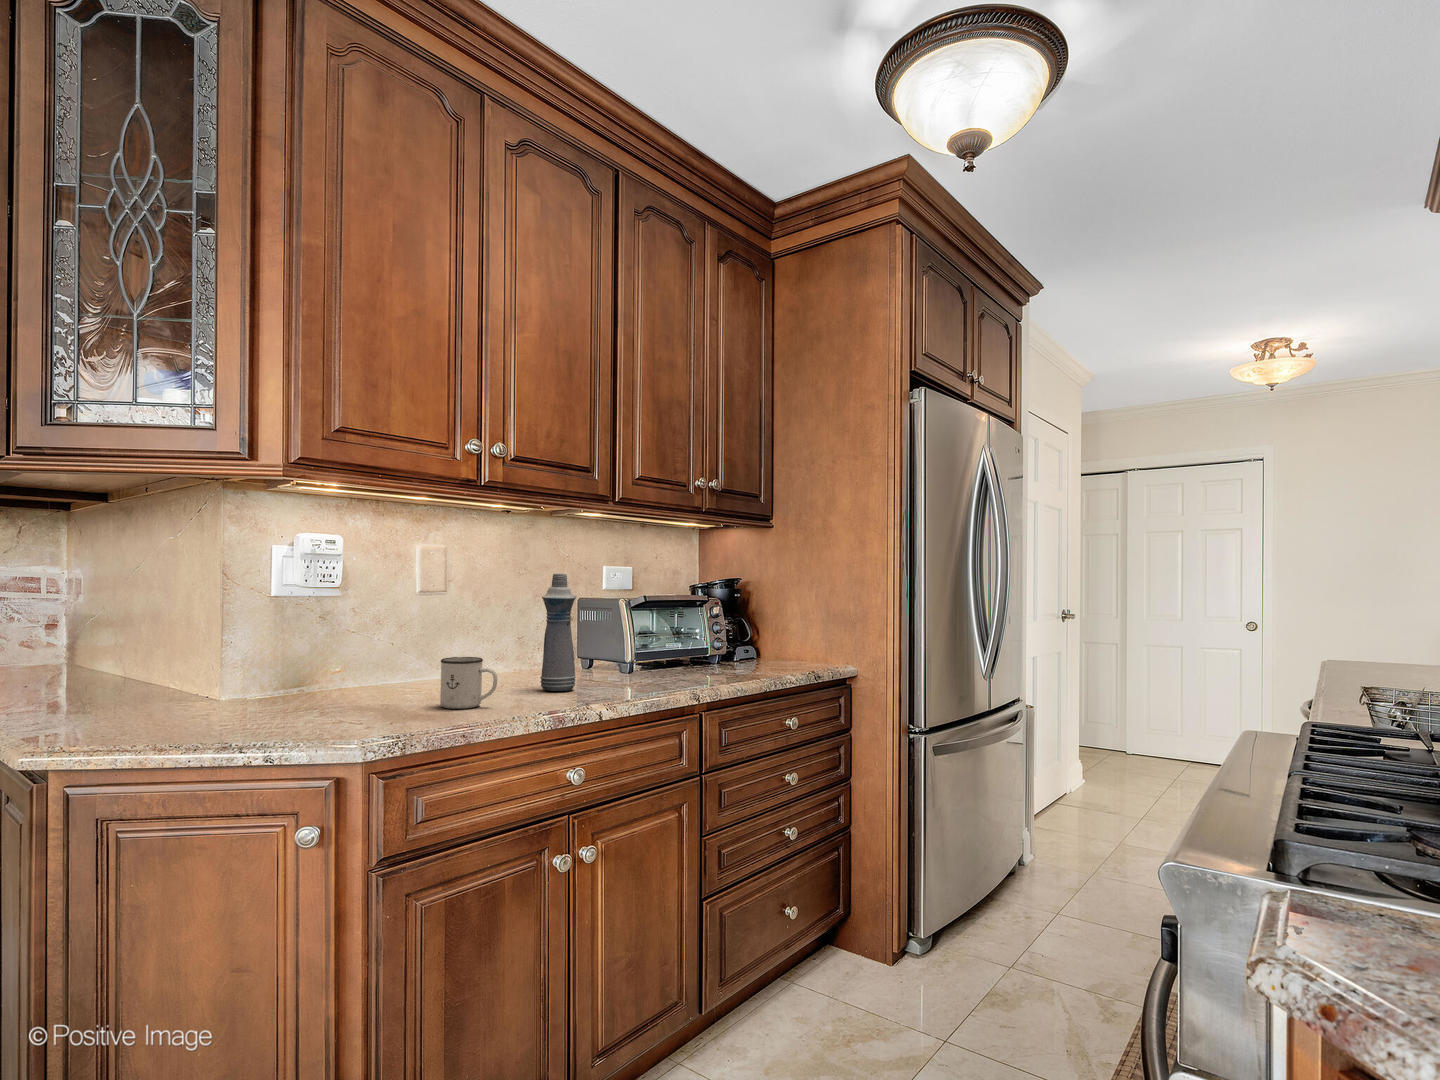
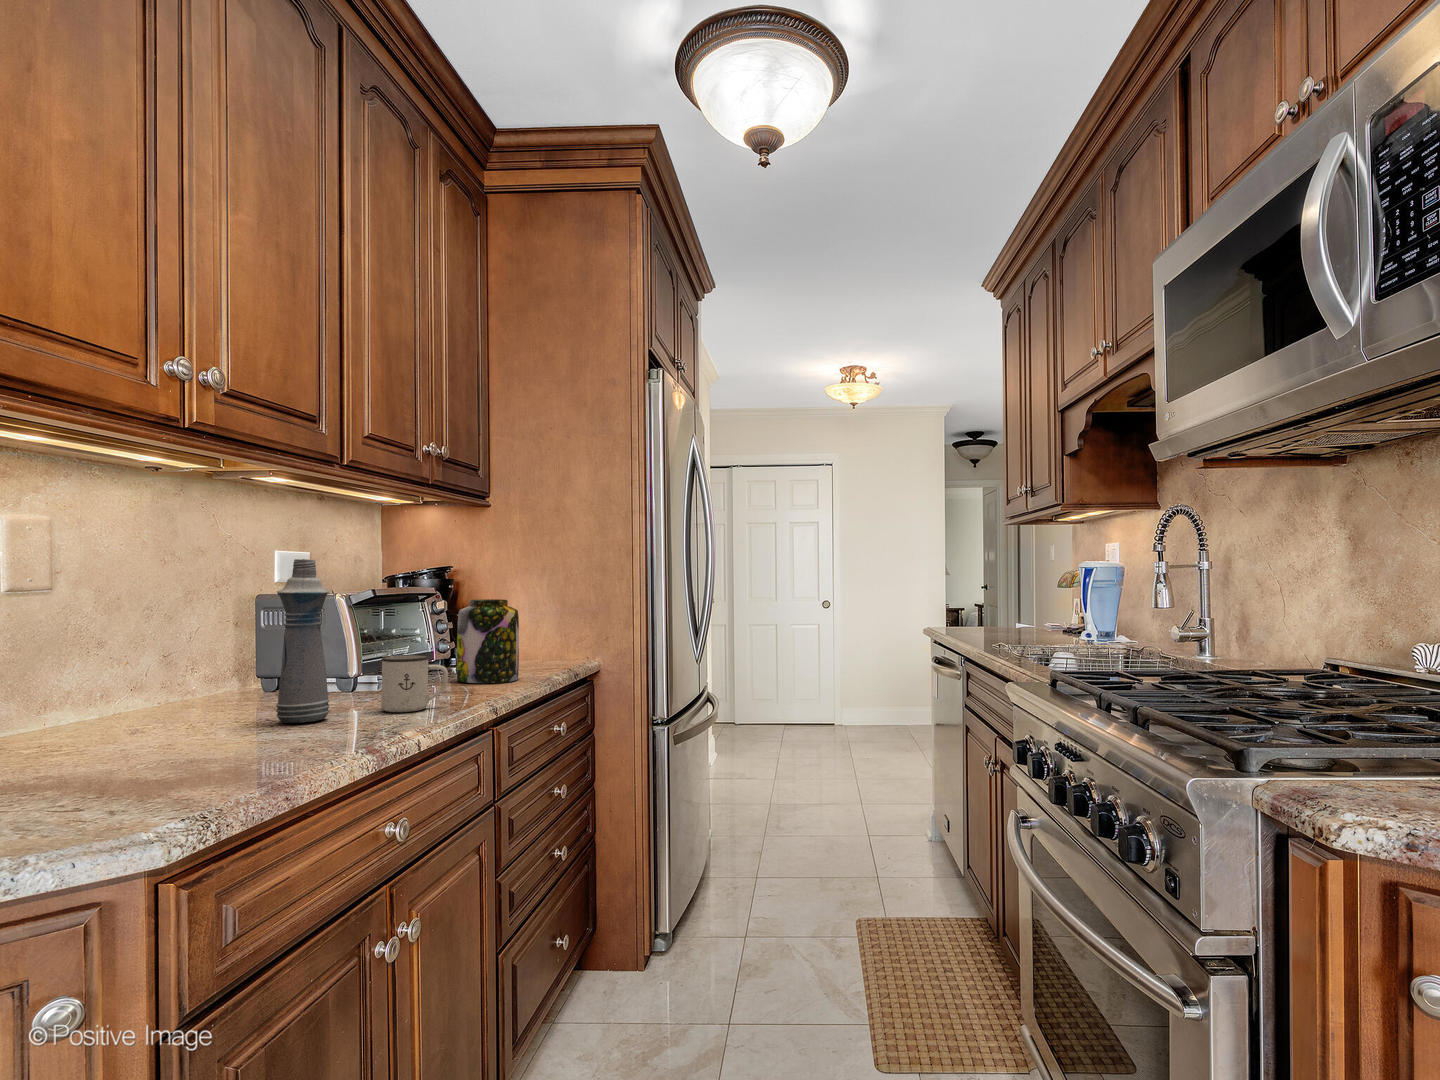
jar: none [713,606,760,677] -> present [457,599,519,683]
mug: present [440,657,497,709] -> present [381,655,448,712]

